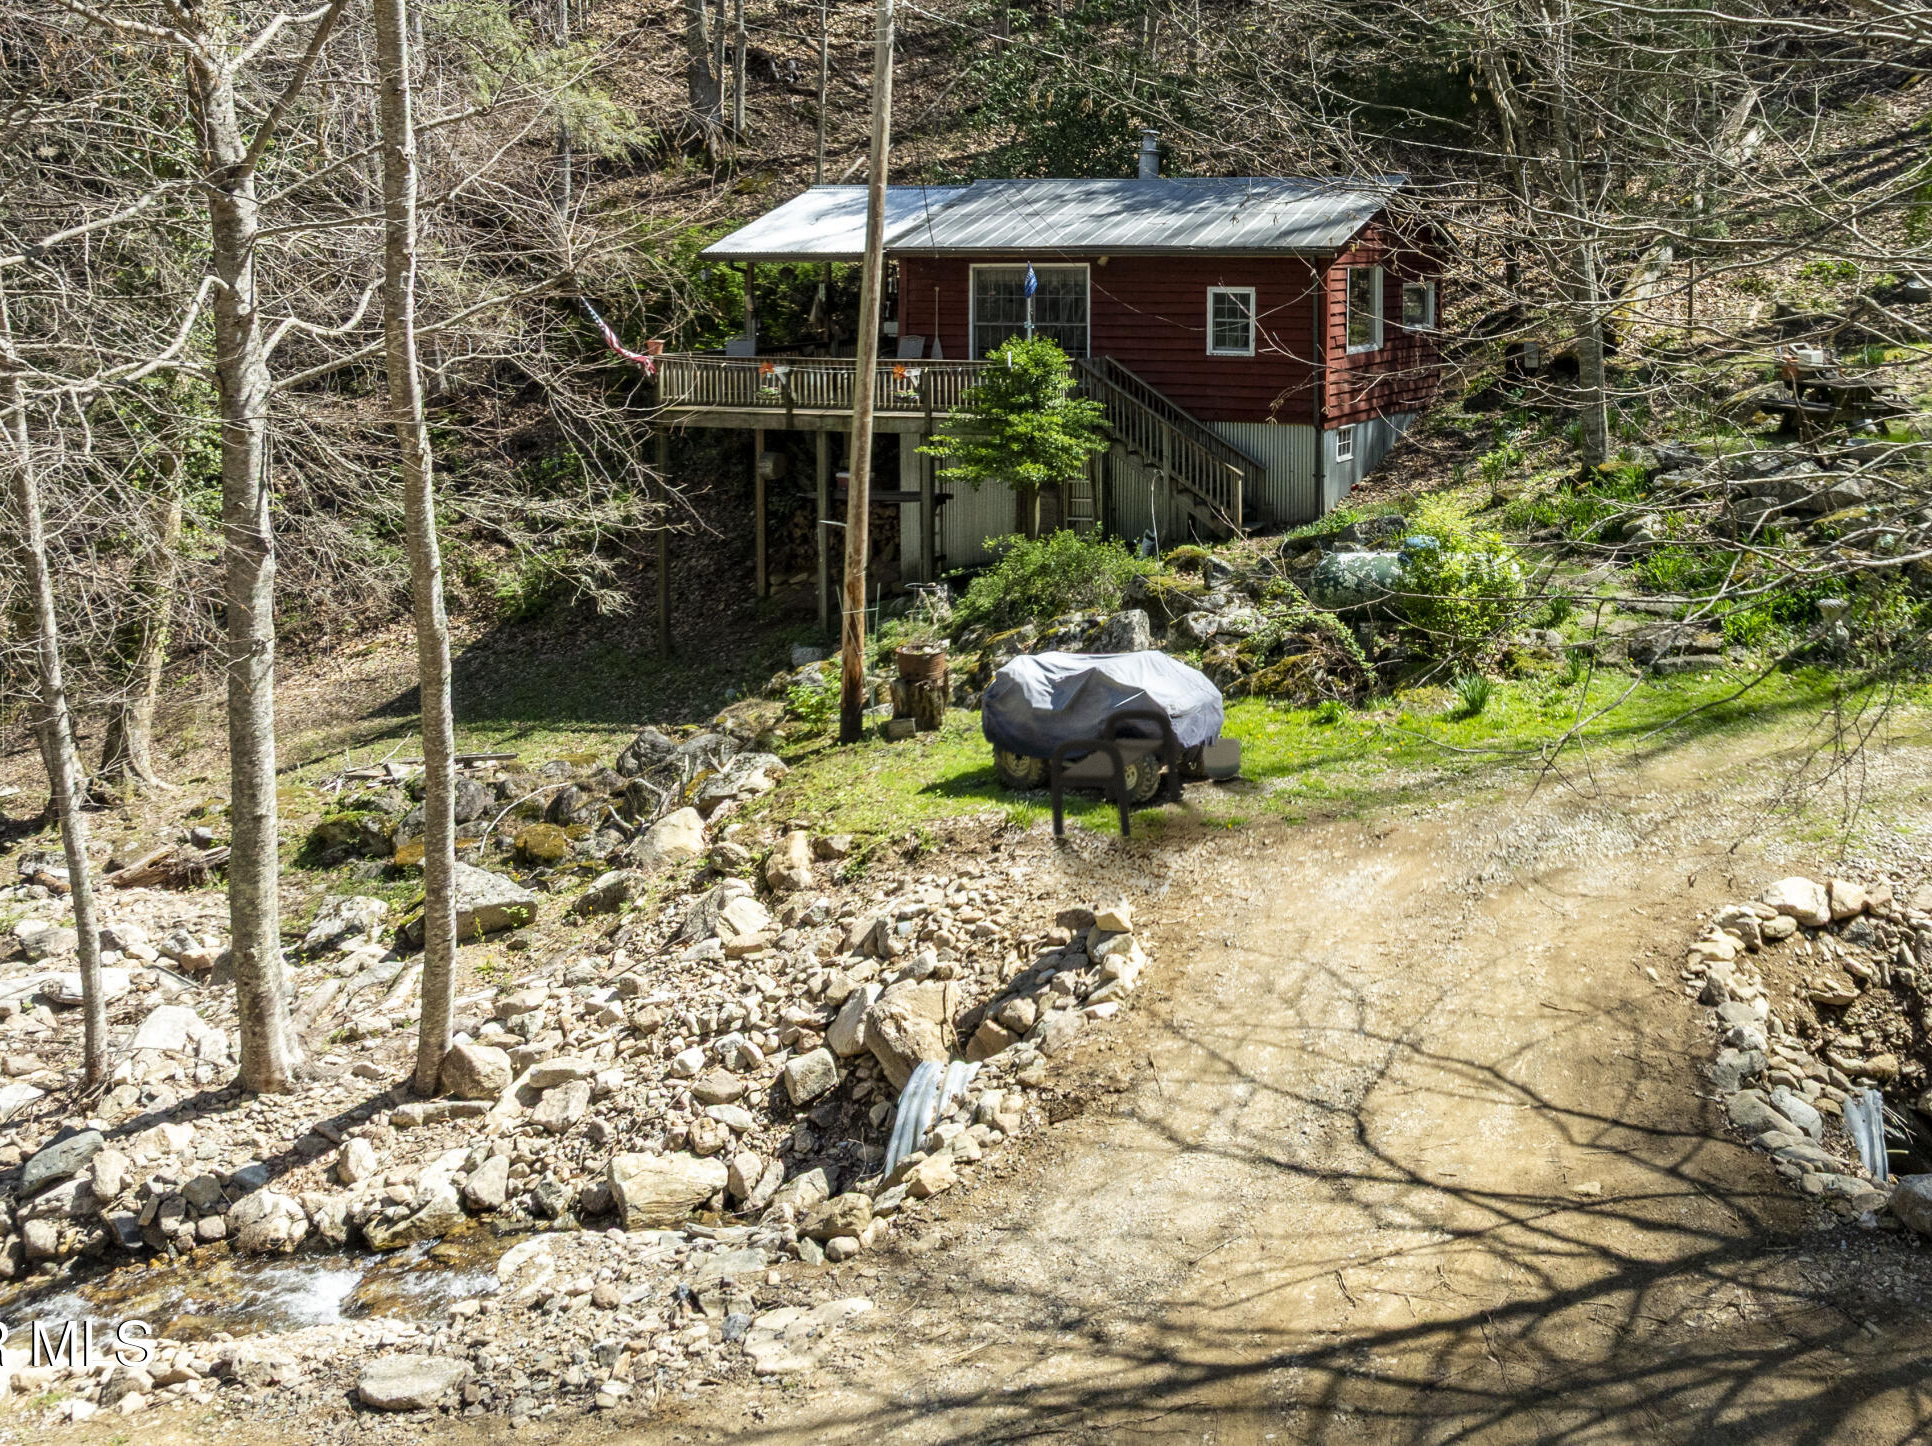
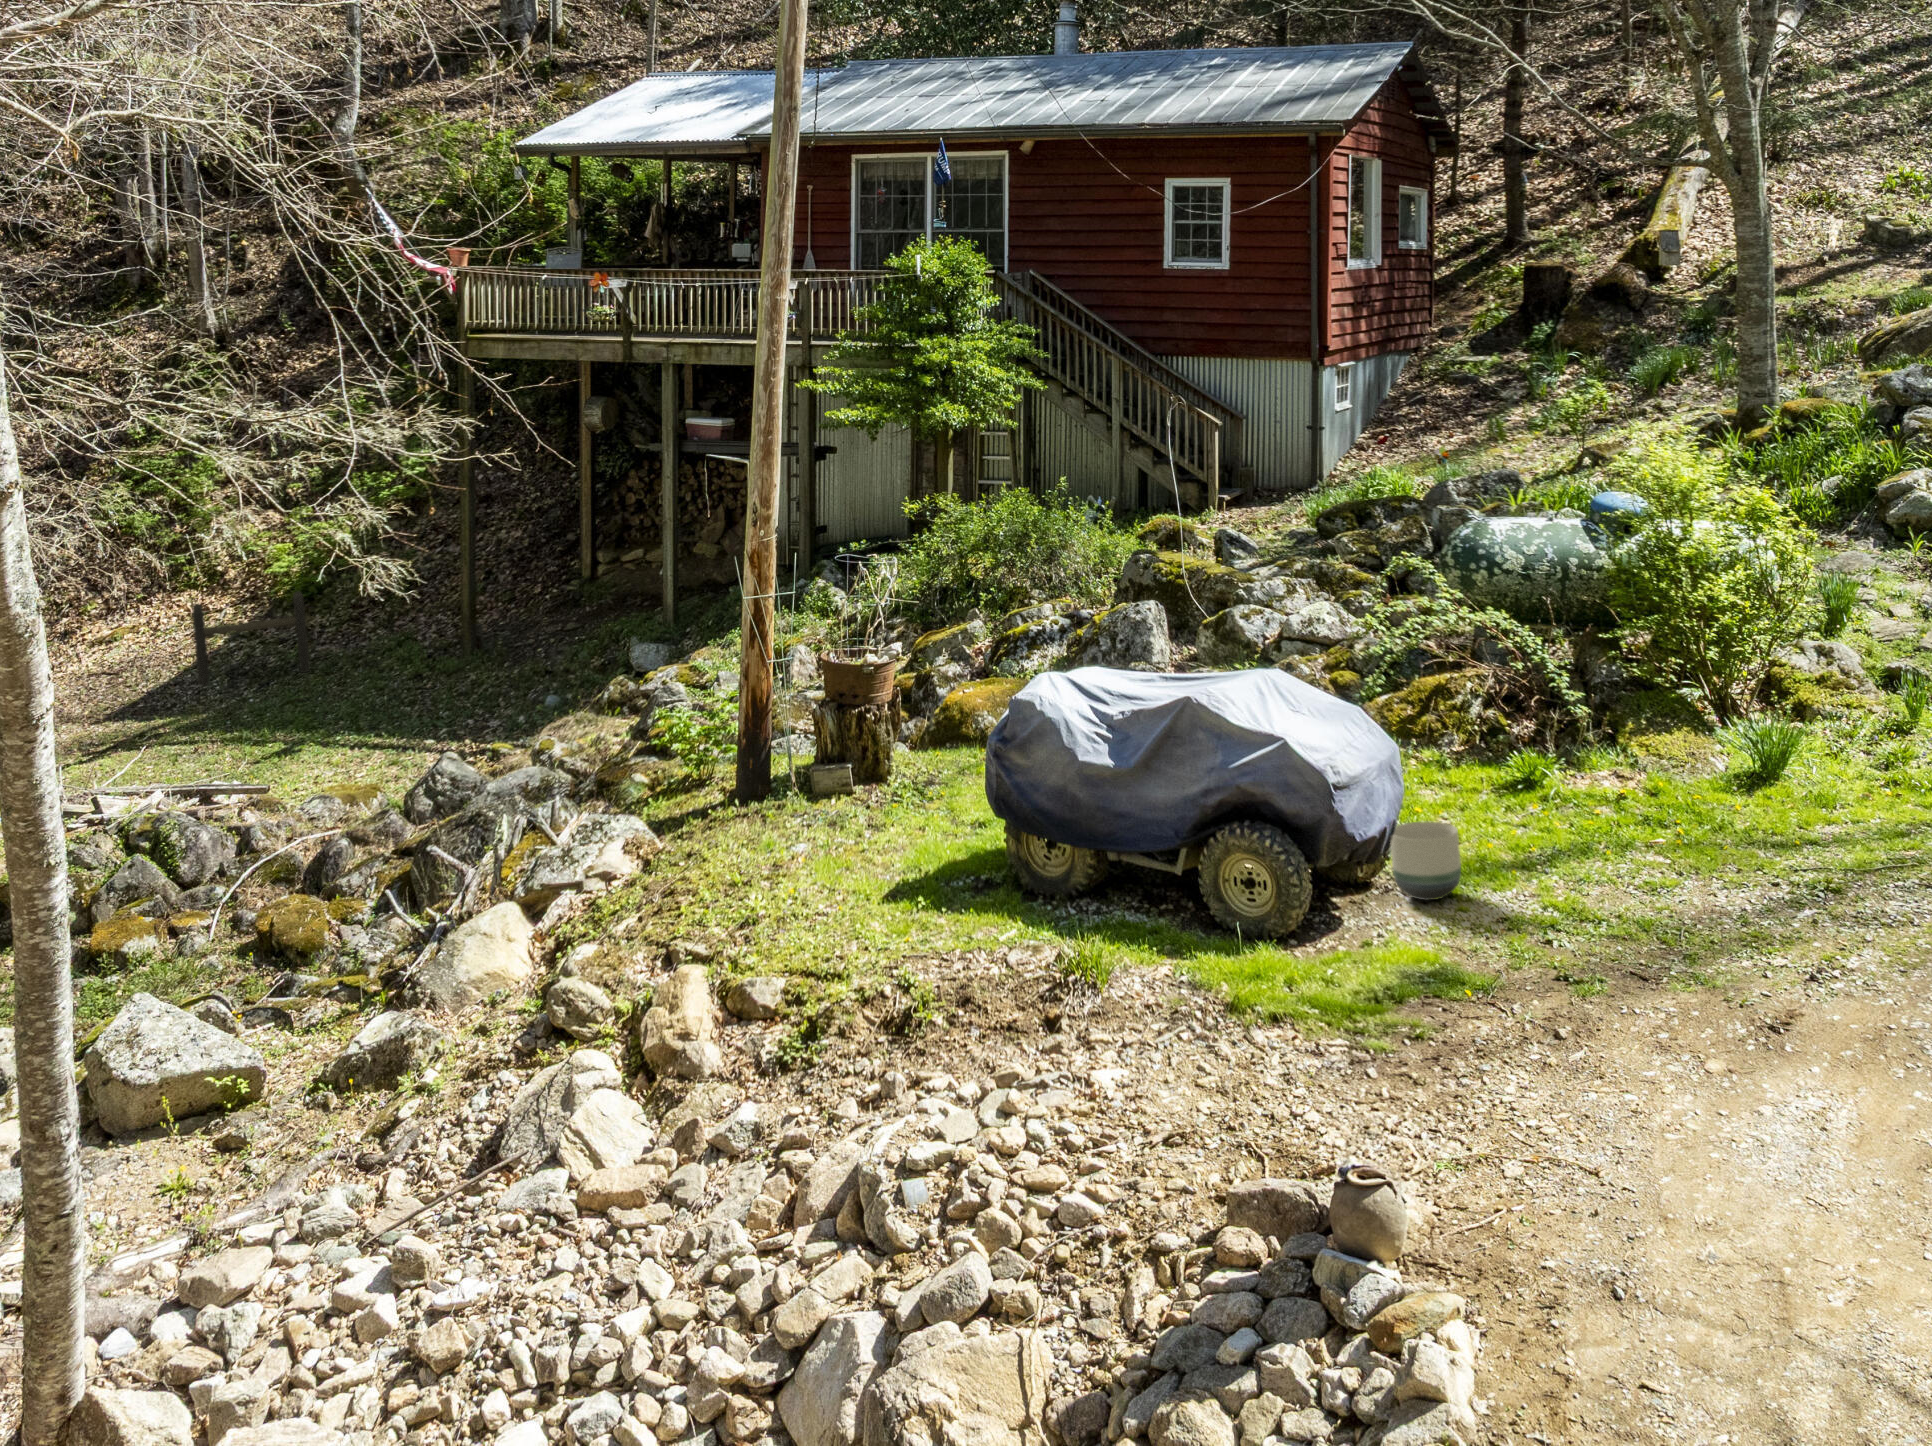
bench: present [1051,709,1181,839] -> present [192,592,310,686]

